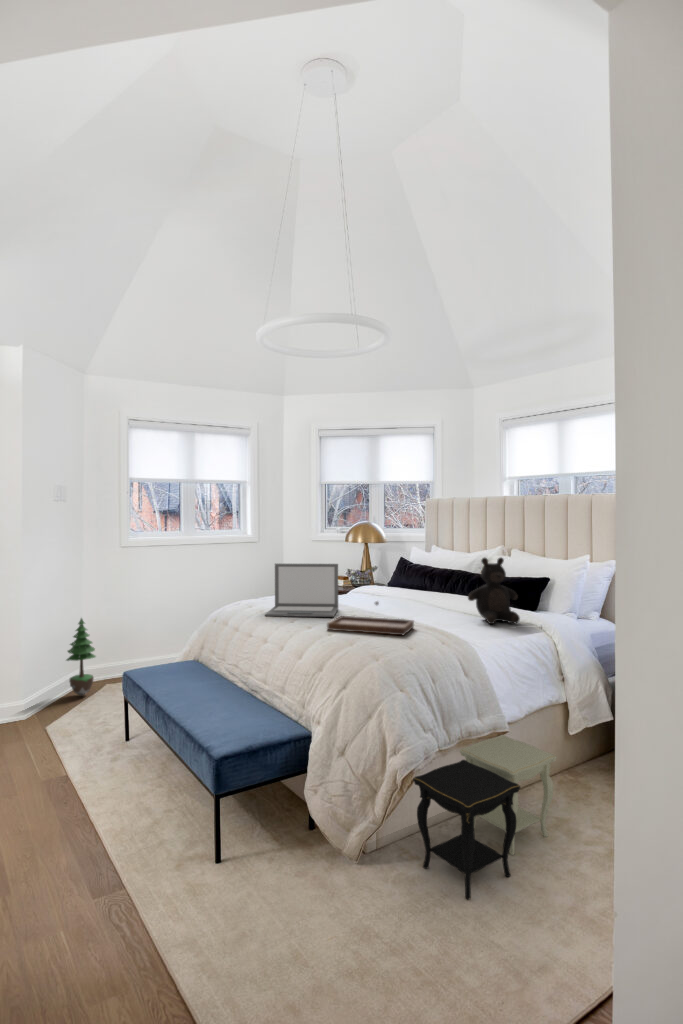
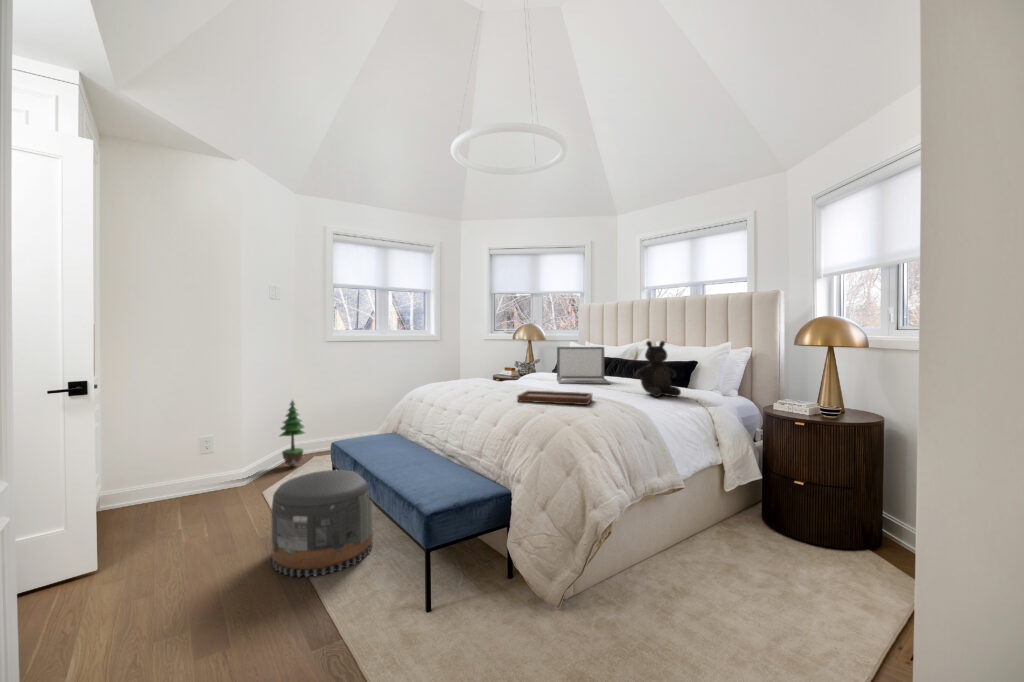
laptop: present [265,564,338,617] -> present [557,347,610,384]
pouf: none [56,705,166,823] -> present [271,470,373,577]
side table: present [413,735,557,899] -> none [610,491,731,642]

